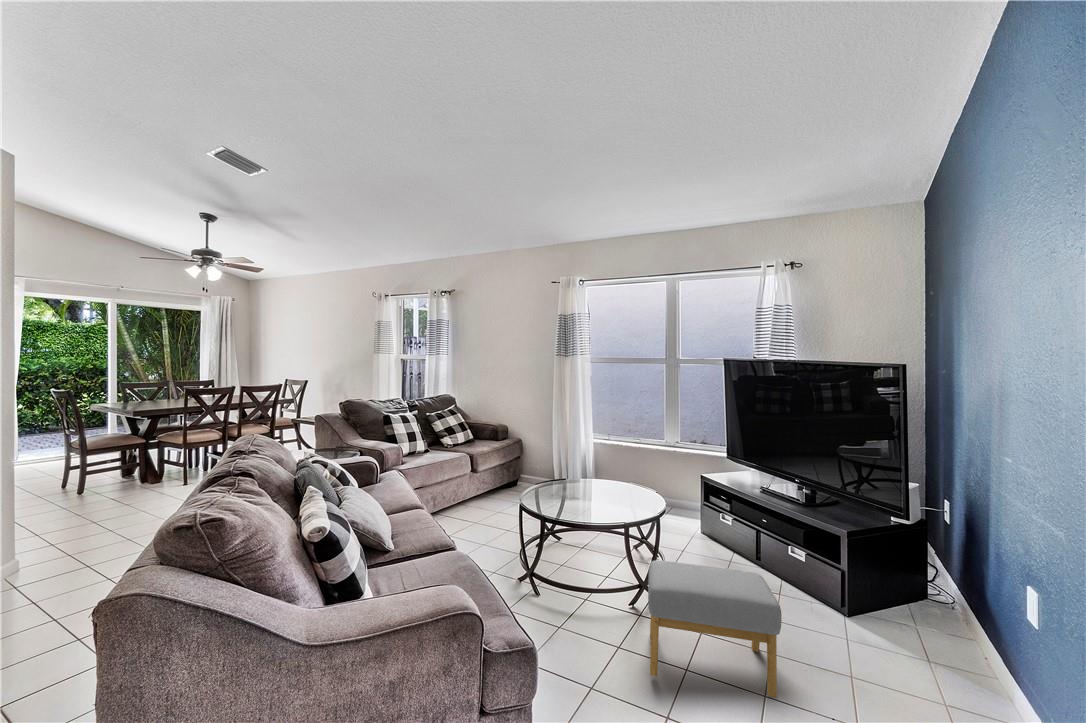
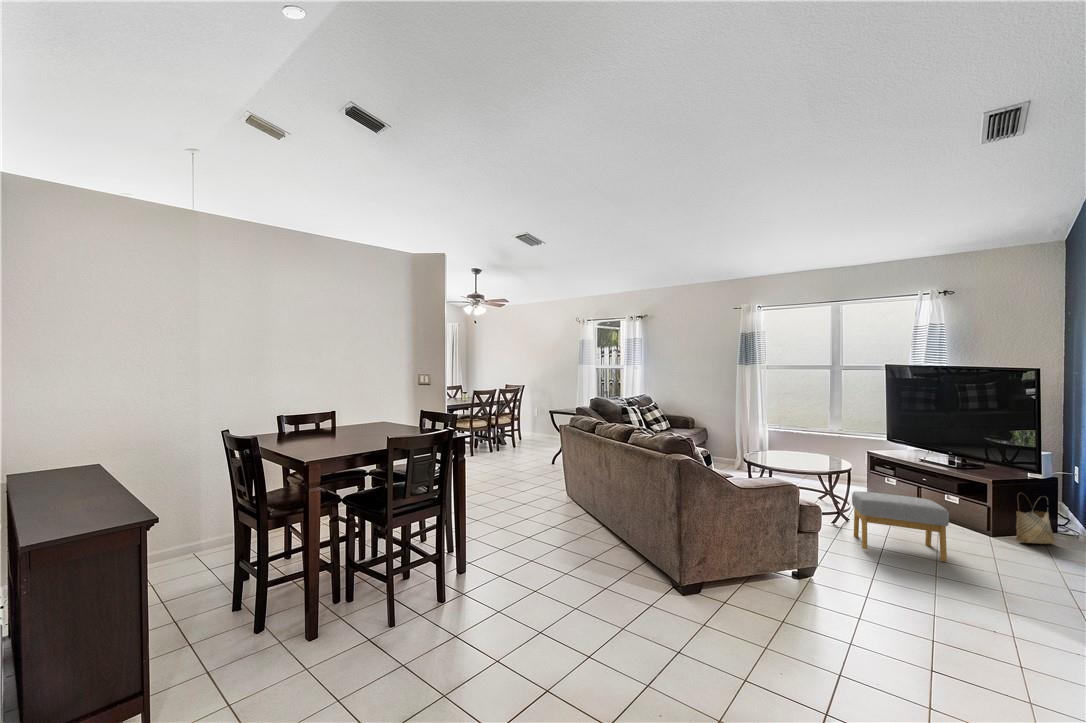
woven basket: none [876,548,927,631] -> present [1016,501,1055,544]

